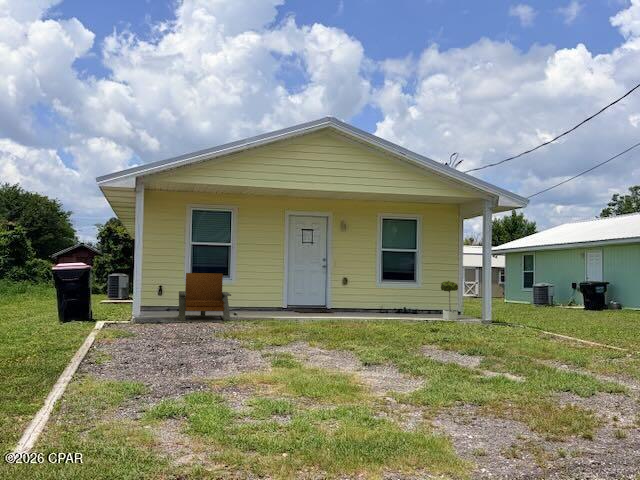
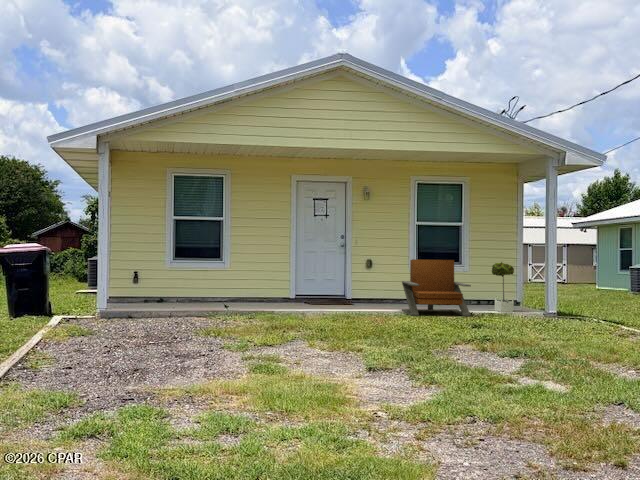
lounge chair: present [178,273,231,321] -> present [402,259,471,316]

